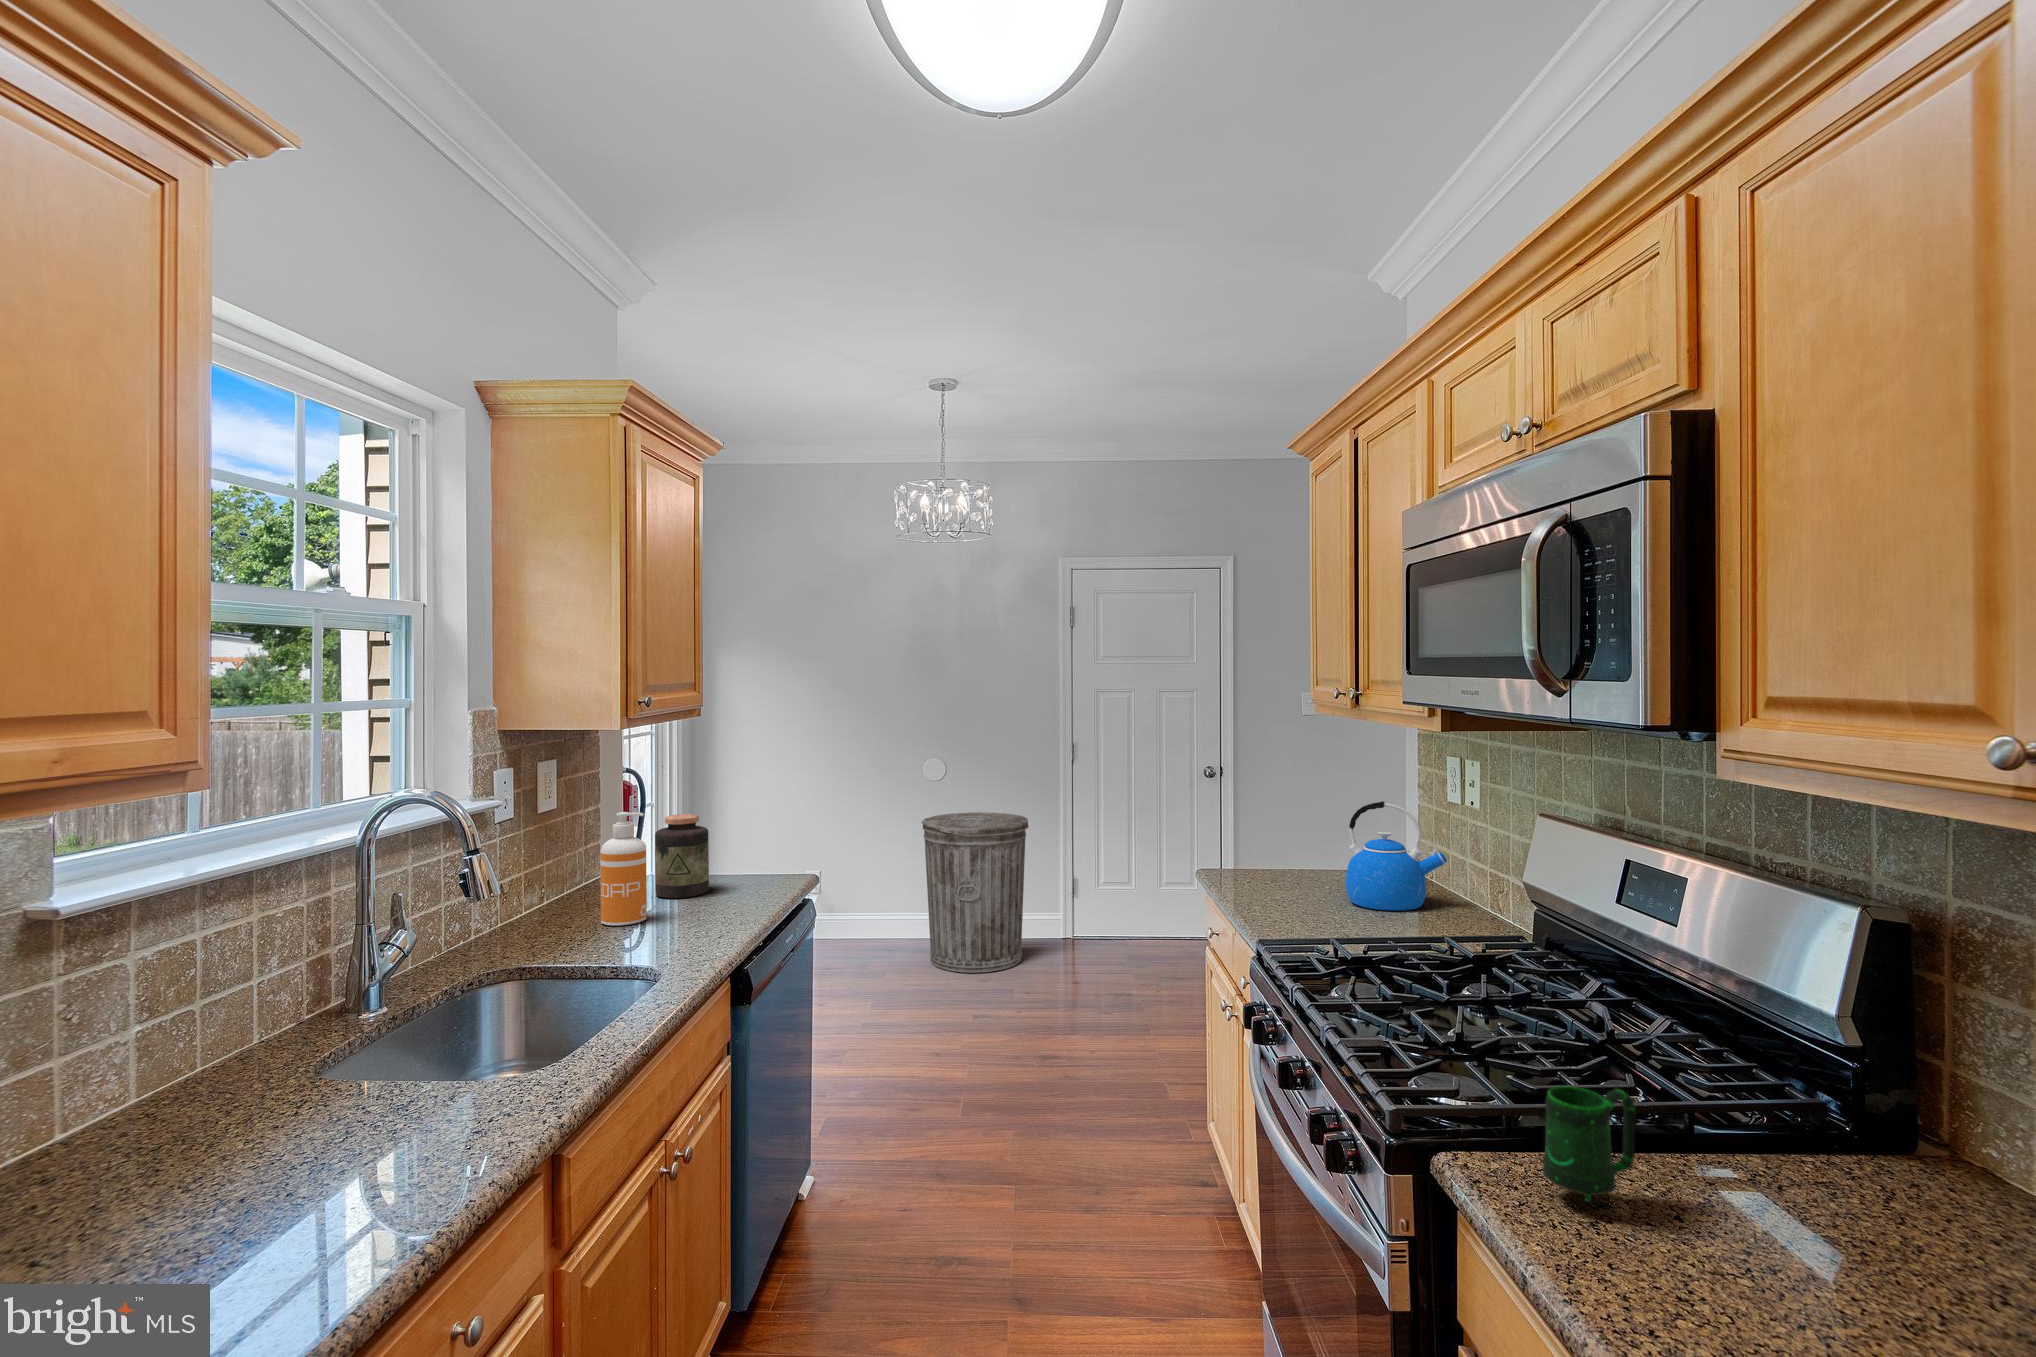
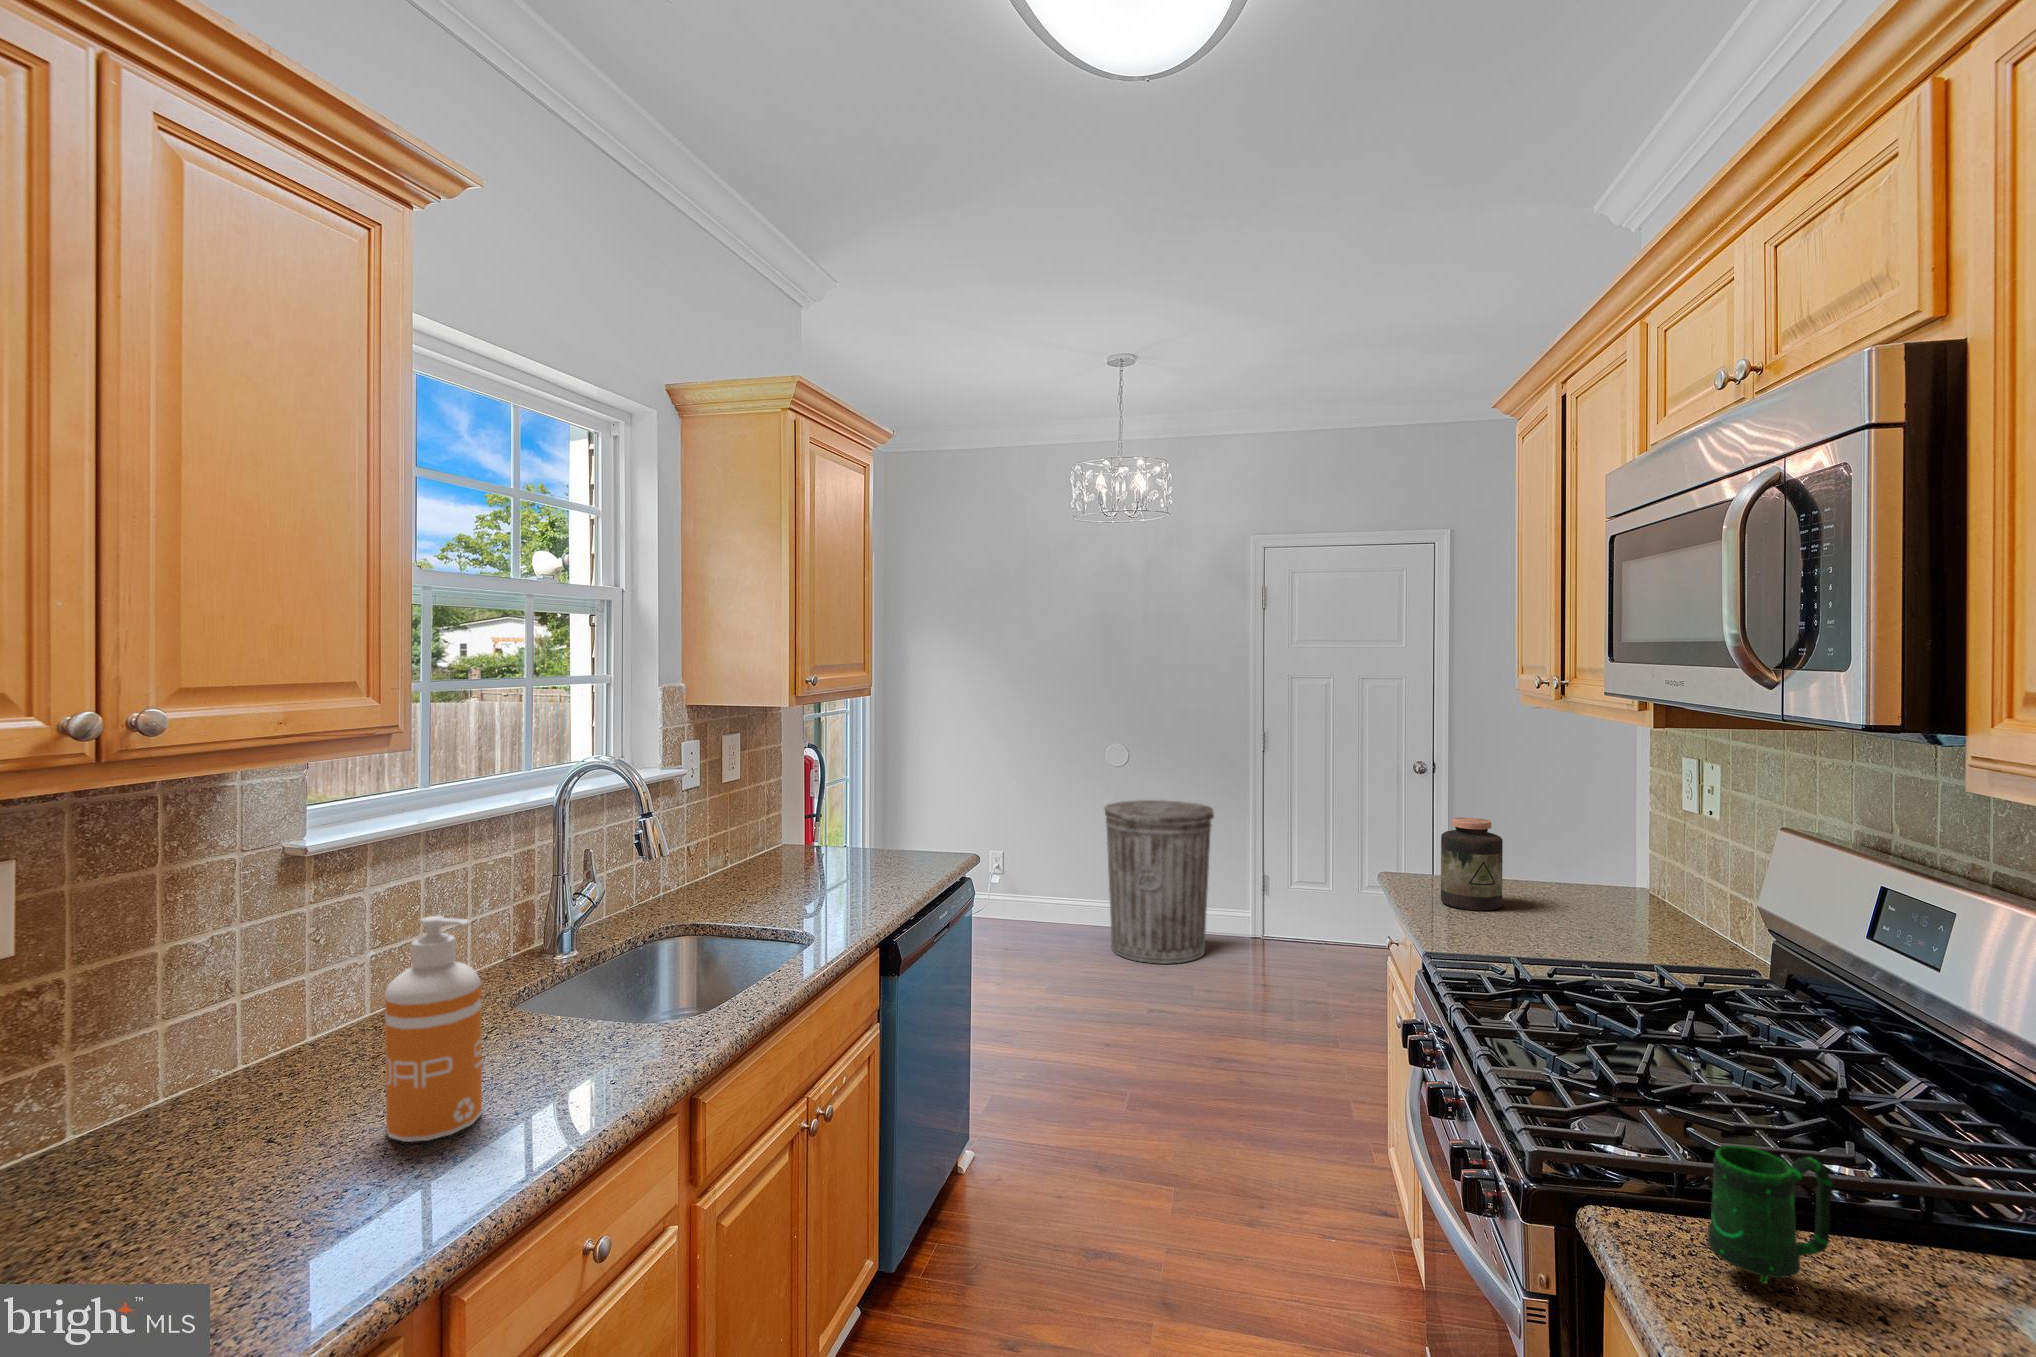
kettle: present [1346,801,1447,911] -> none [1543,806,1667,930]
soap dispenser: present [600,812,647,926] -> present [385,916,482,1142]
jar: present [655,814,709,898] -> present [1441,818,1503,911]

